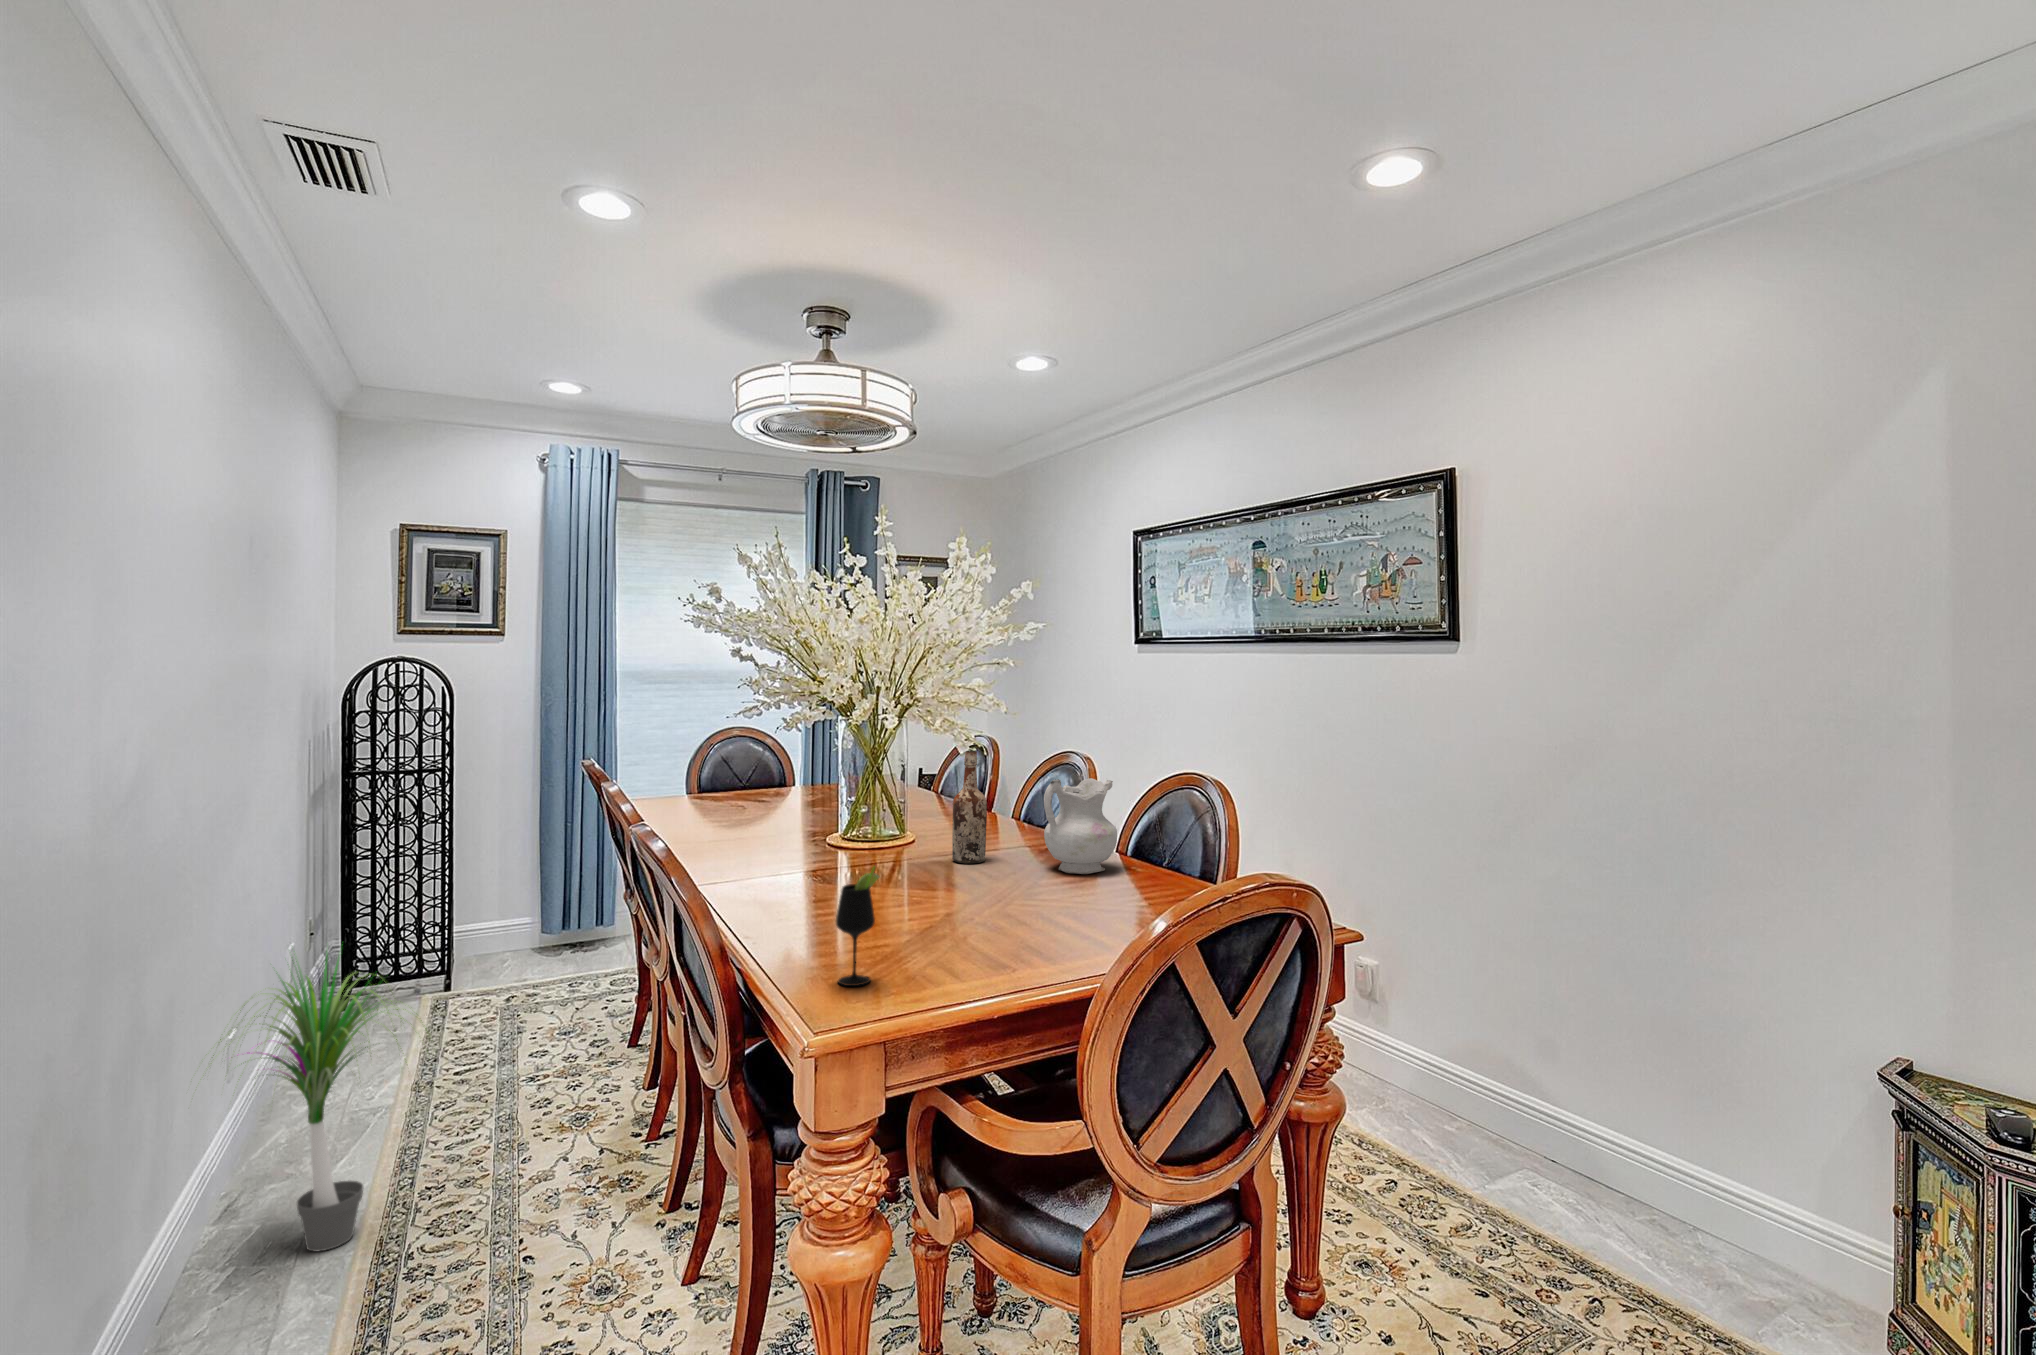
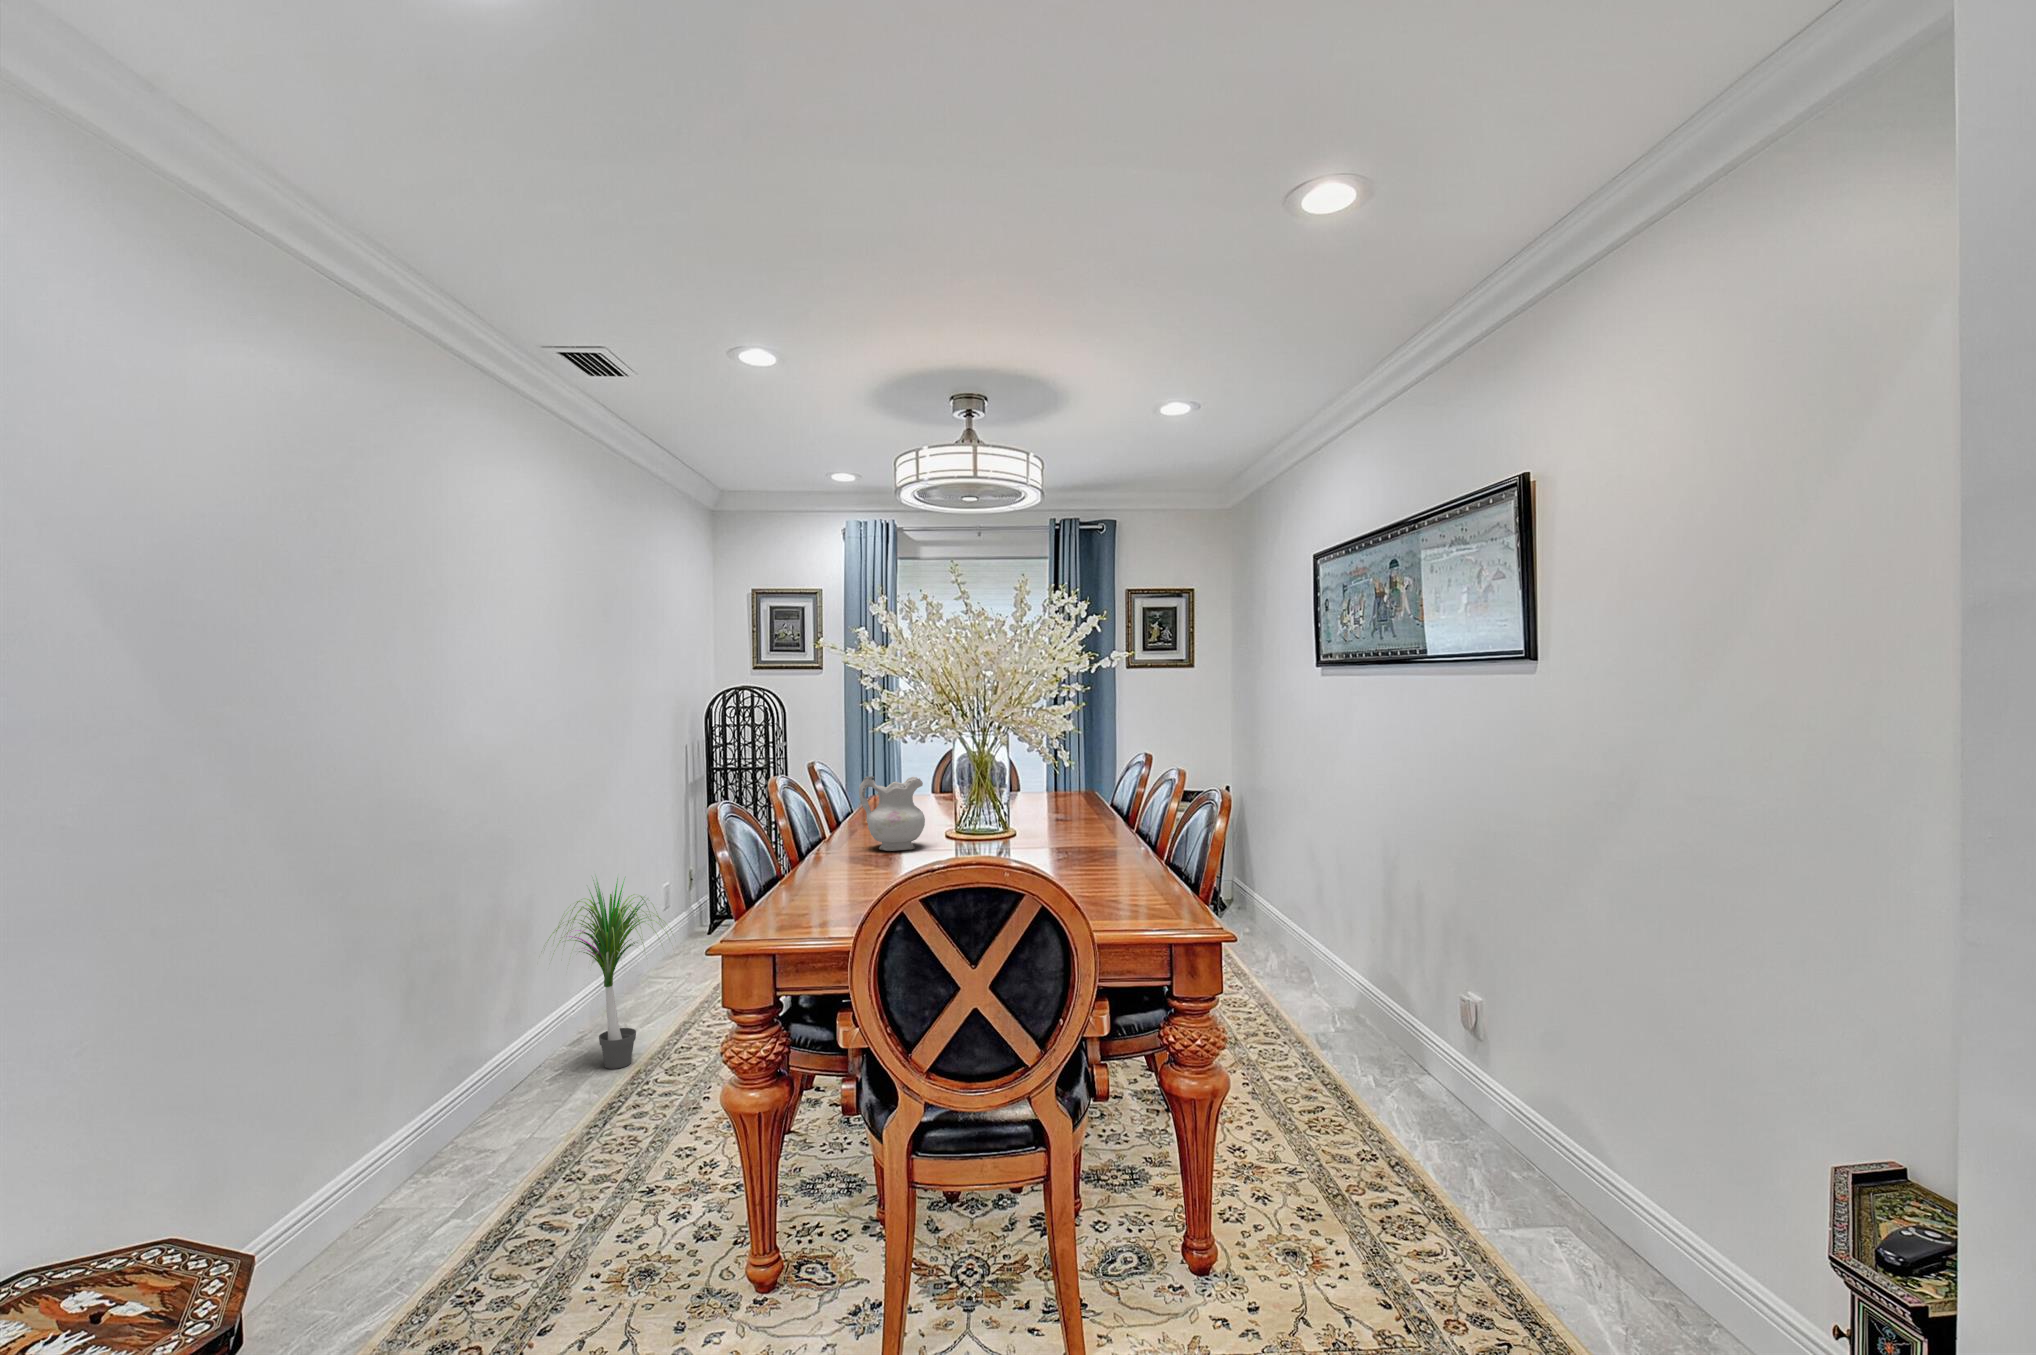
wine bottle: present [952,751,987,863] -> none [1013,757,1041,850]
ceramic pitcher: present [1044,778,1117,874] -> present [859,776,925,851]
wine glass: present [836,865,879,986] -> none [777,836,810,922]

